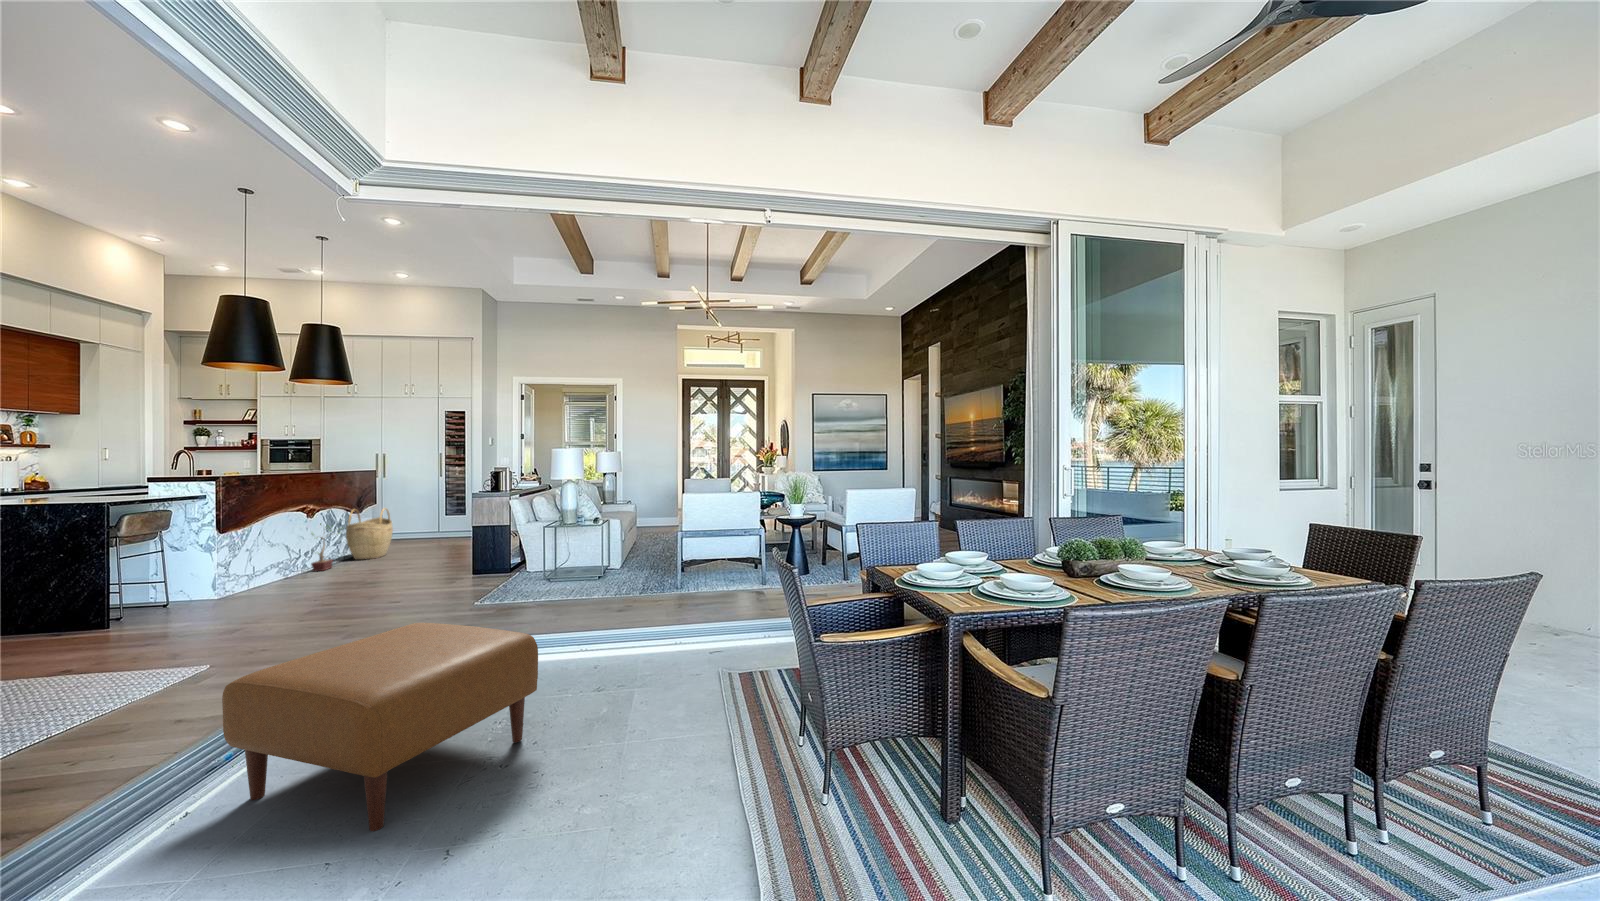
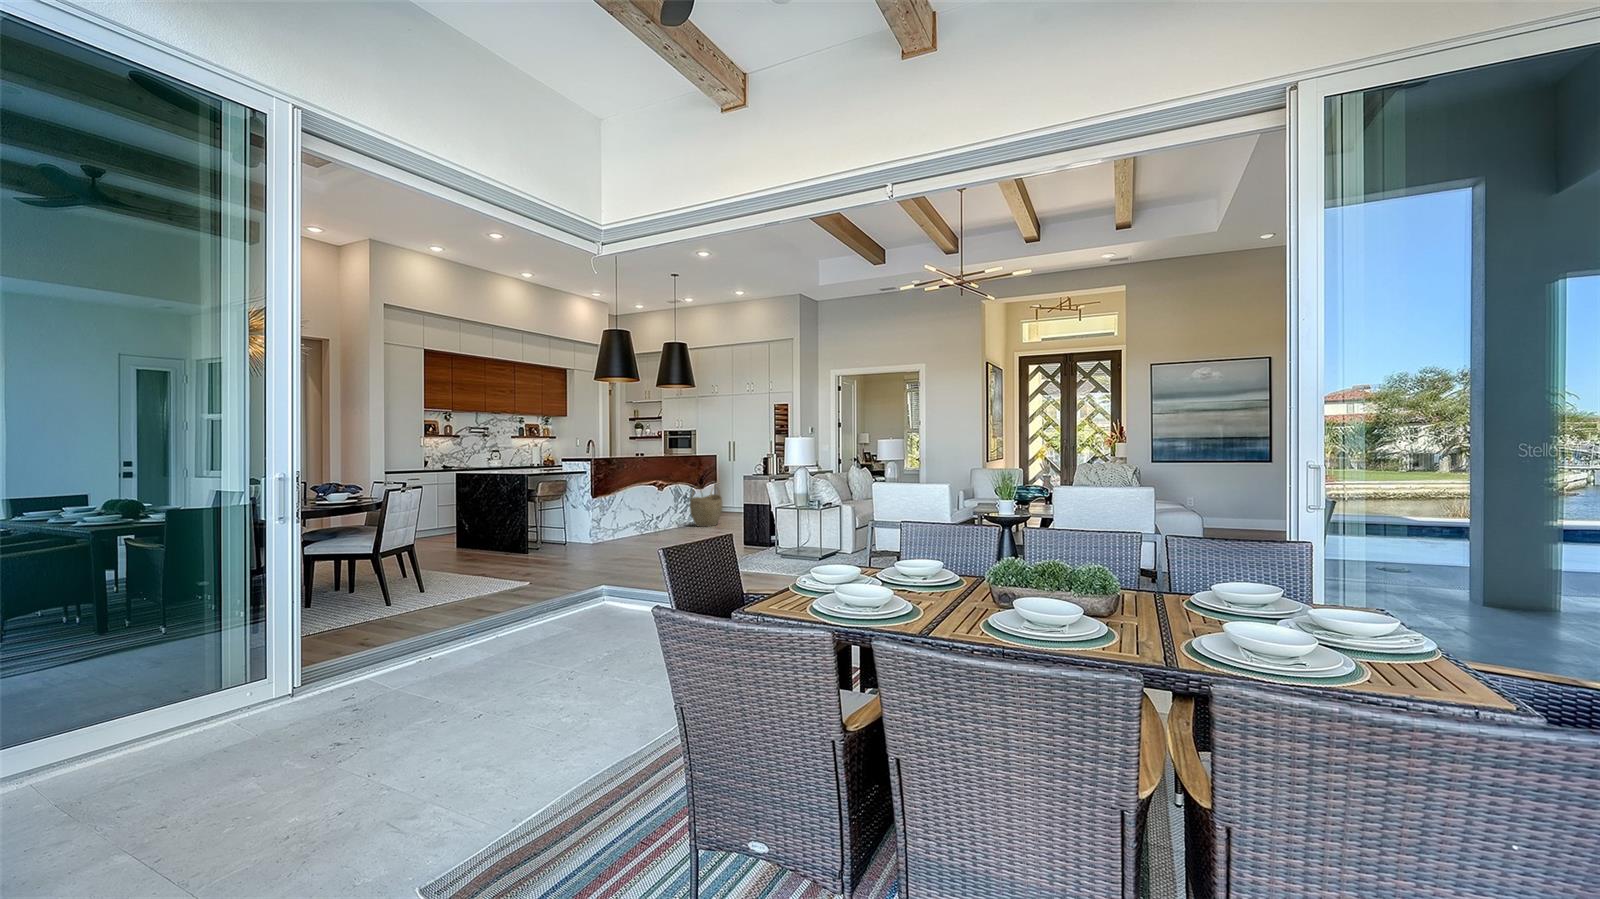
potted plant: present [311,523,333,571] -> none [660,494,685,532]
ottoman: present [222,623,538,831] -> none [441,567,598,687]

